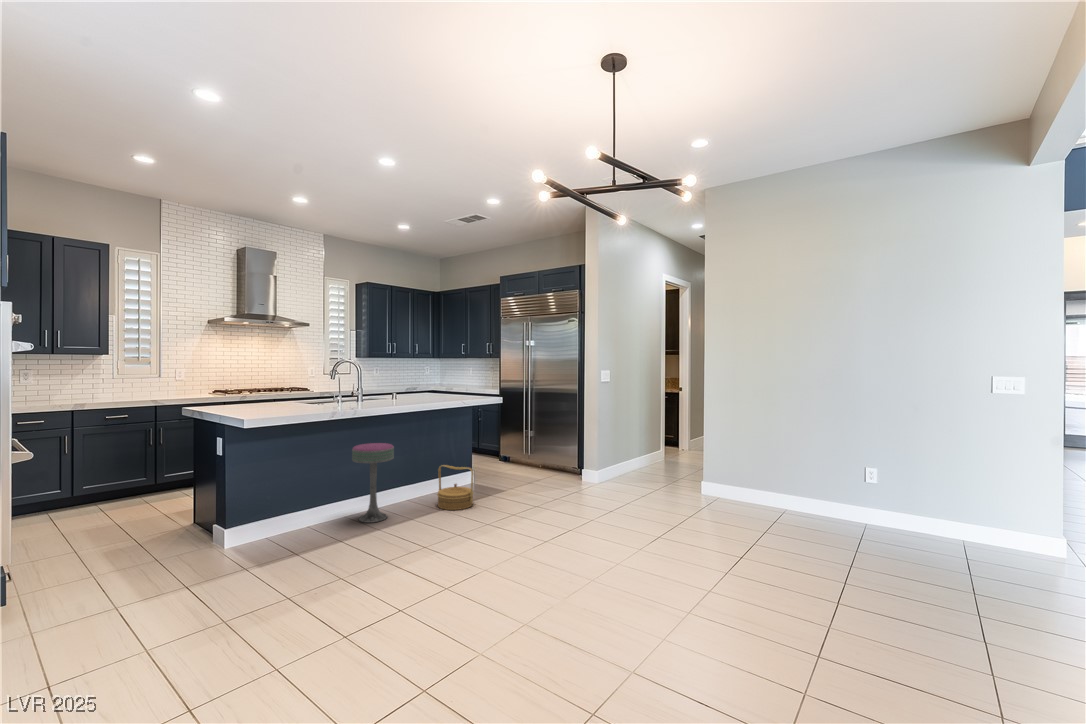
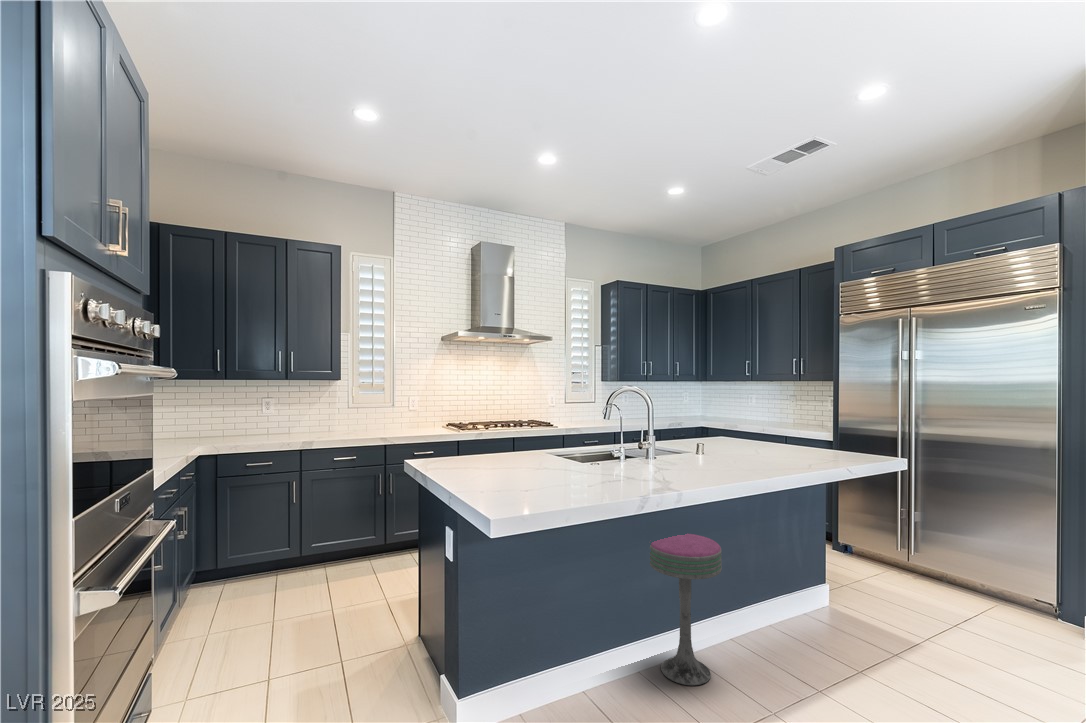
basket: present [437,465,474,510] -> none [785,577,865,676]

